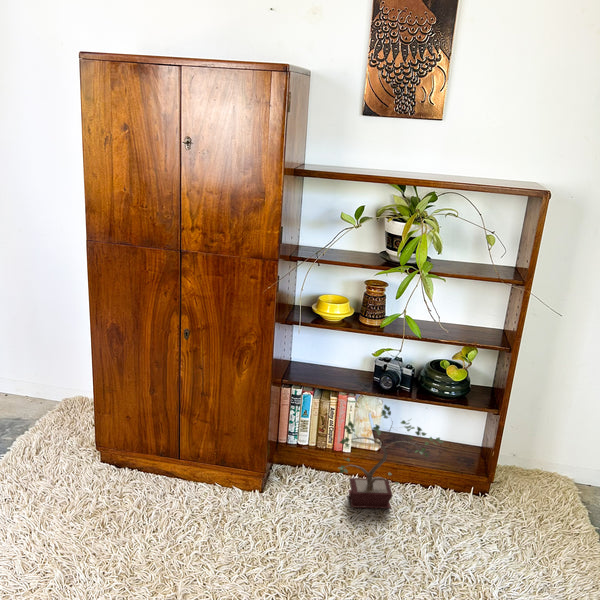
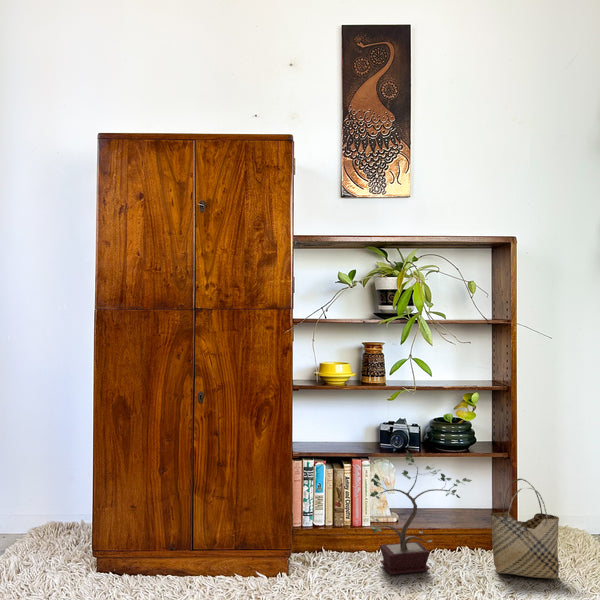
woven basket: none [453,445,526,542] -> present [490,479,559,579]

